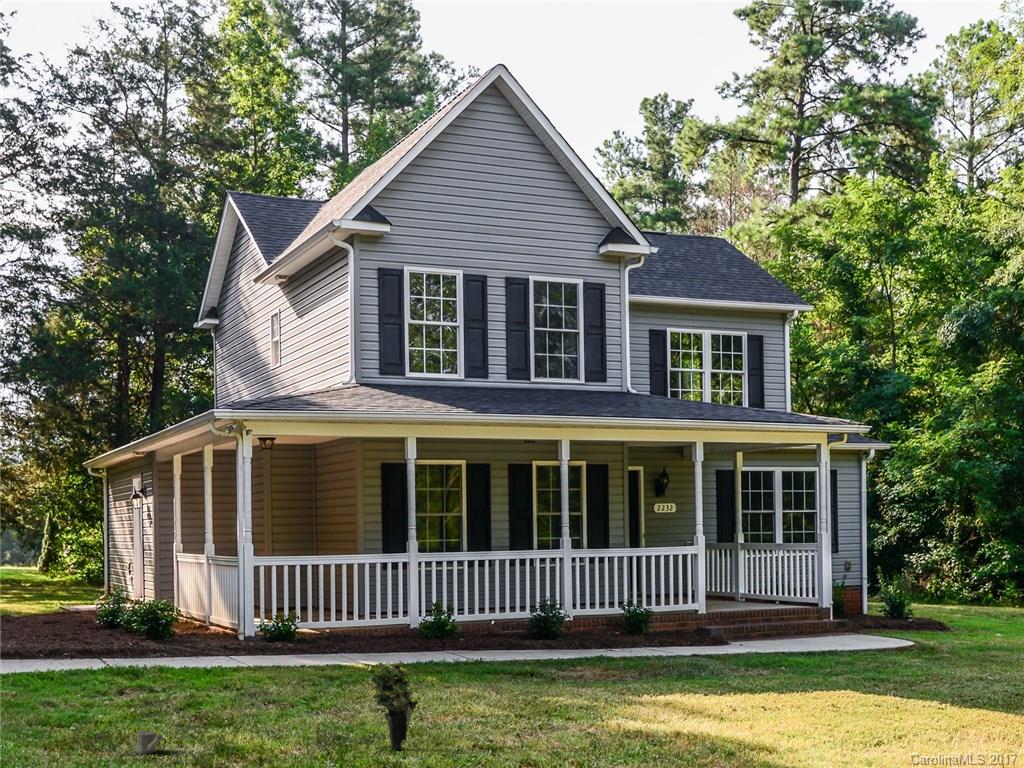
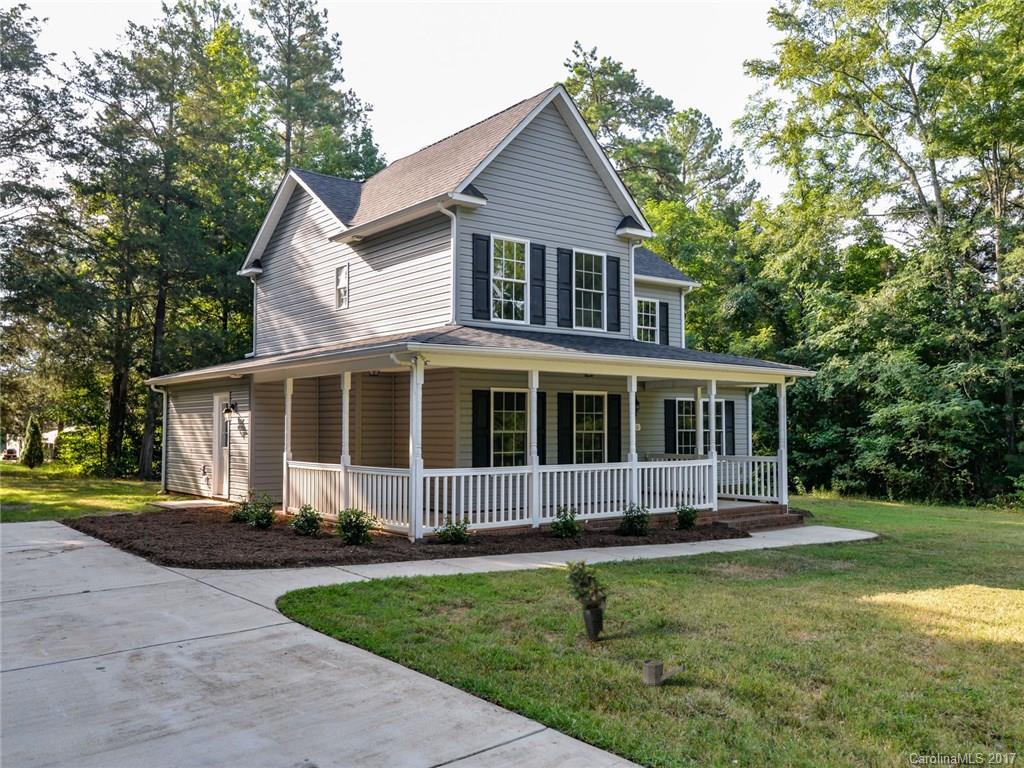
potted plant: present [370,661,419,750] -> present [565,560,608,641]

